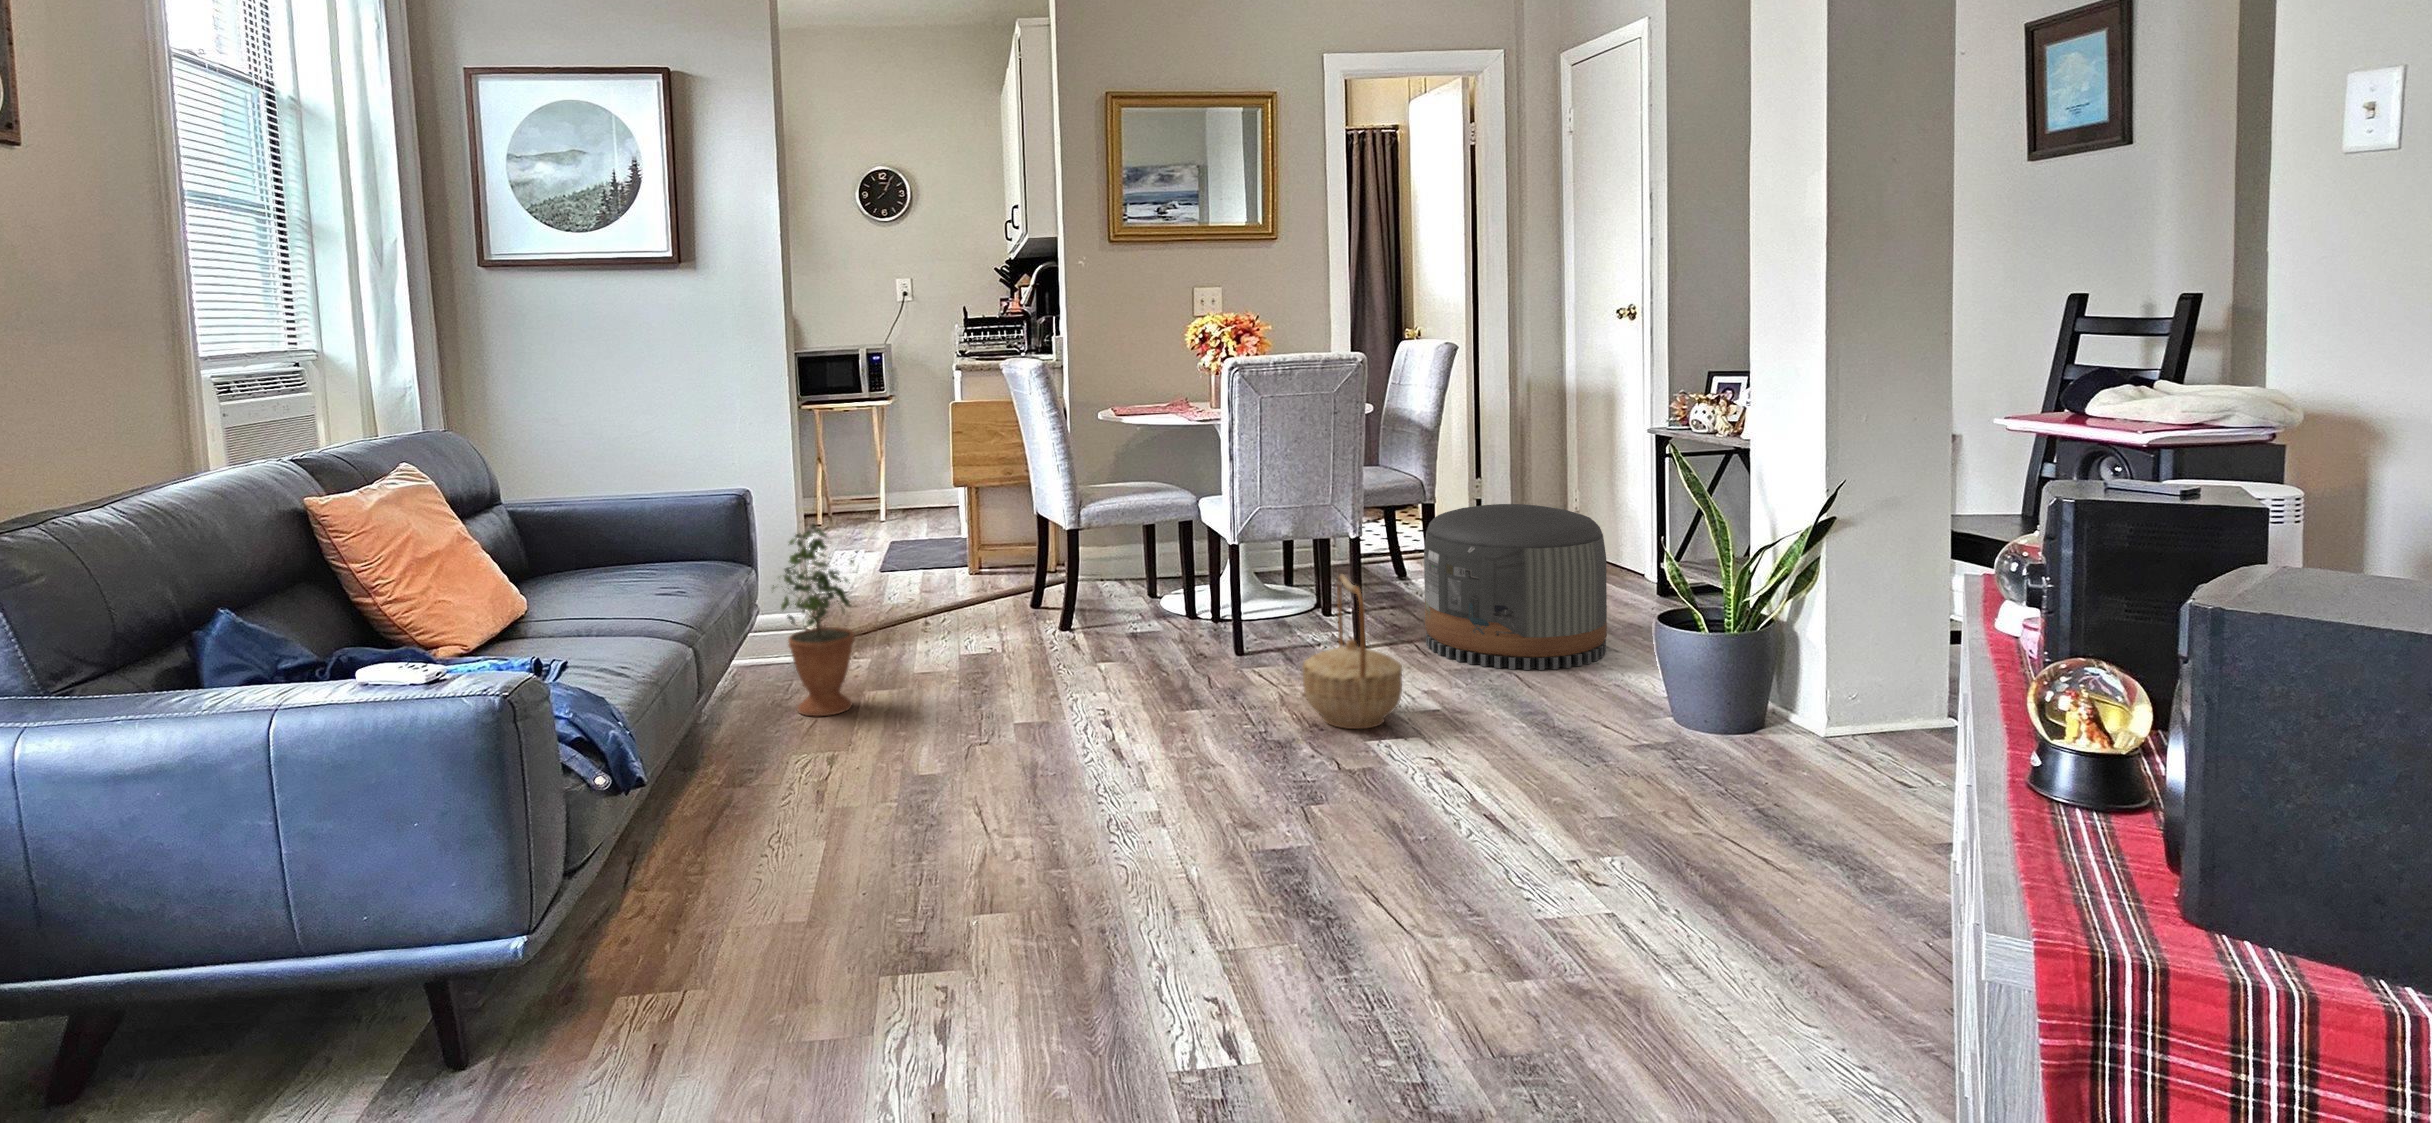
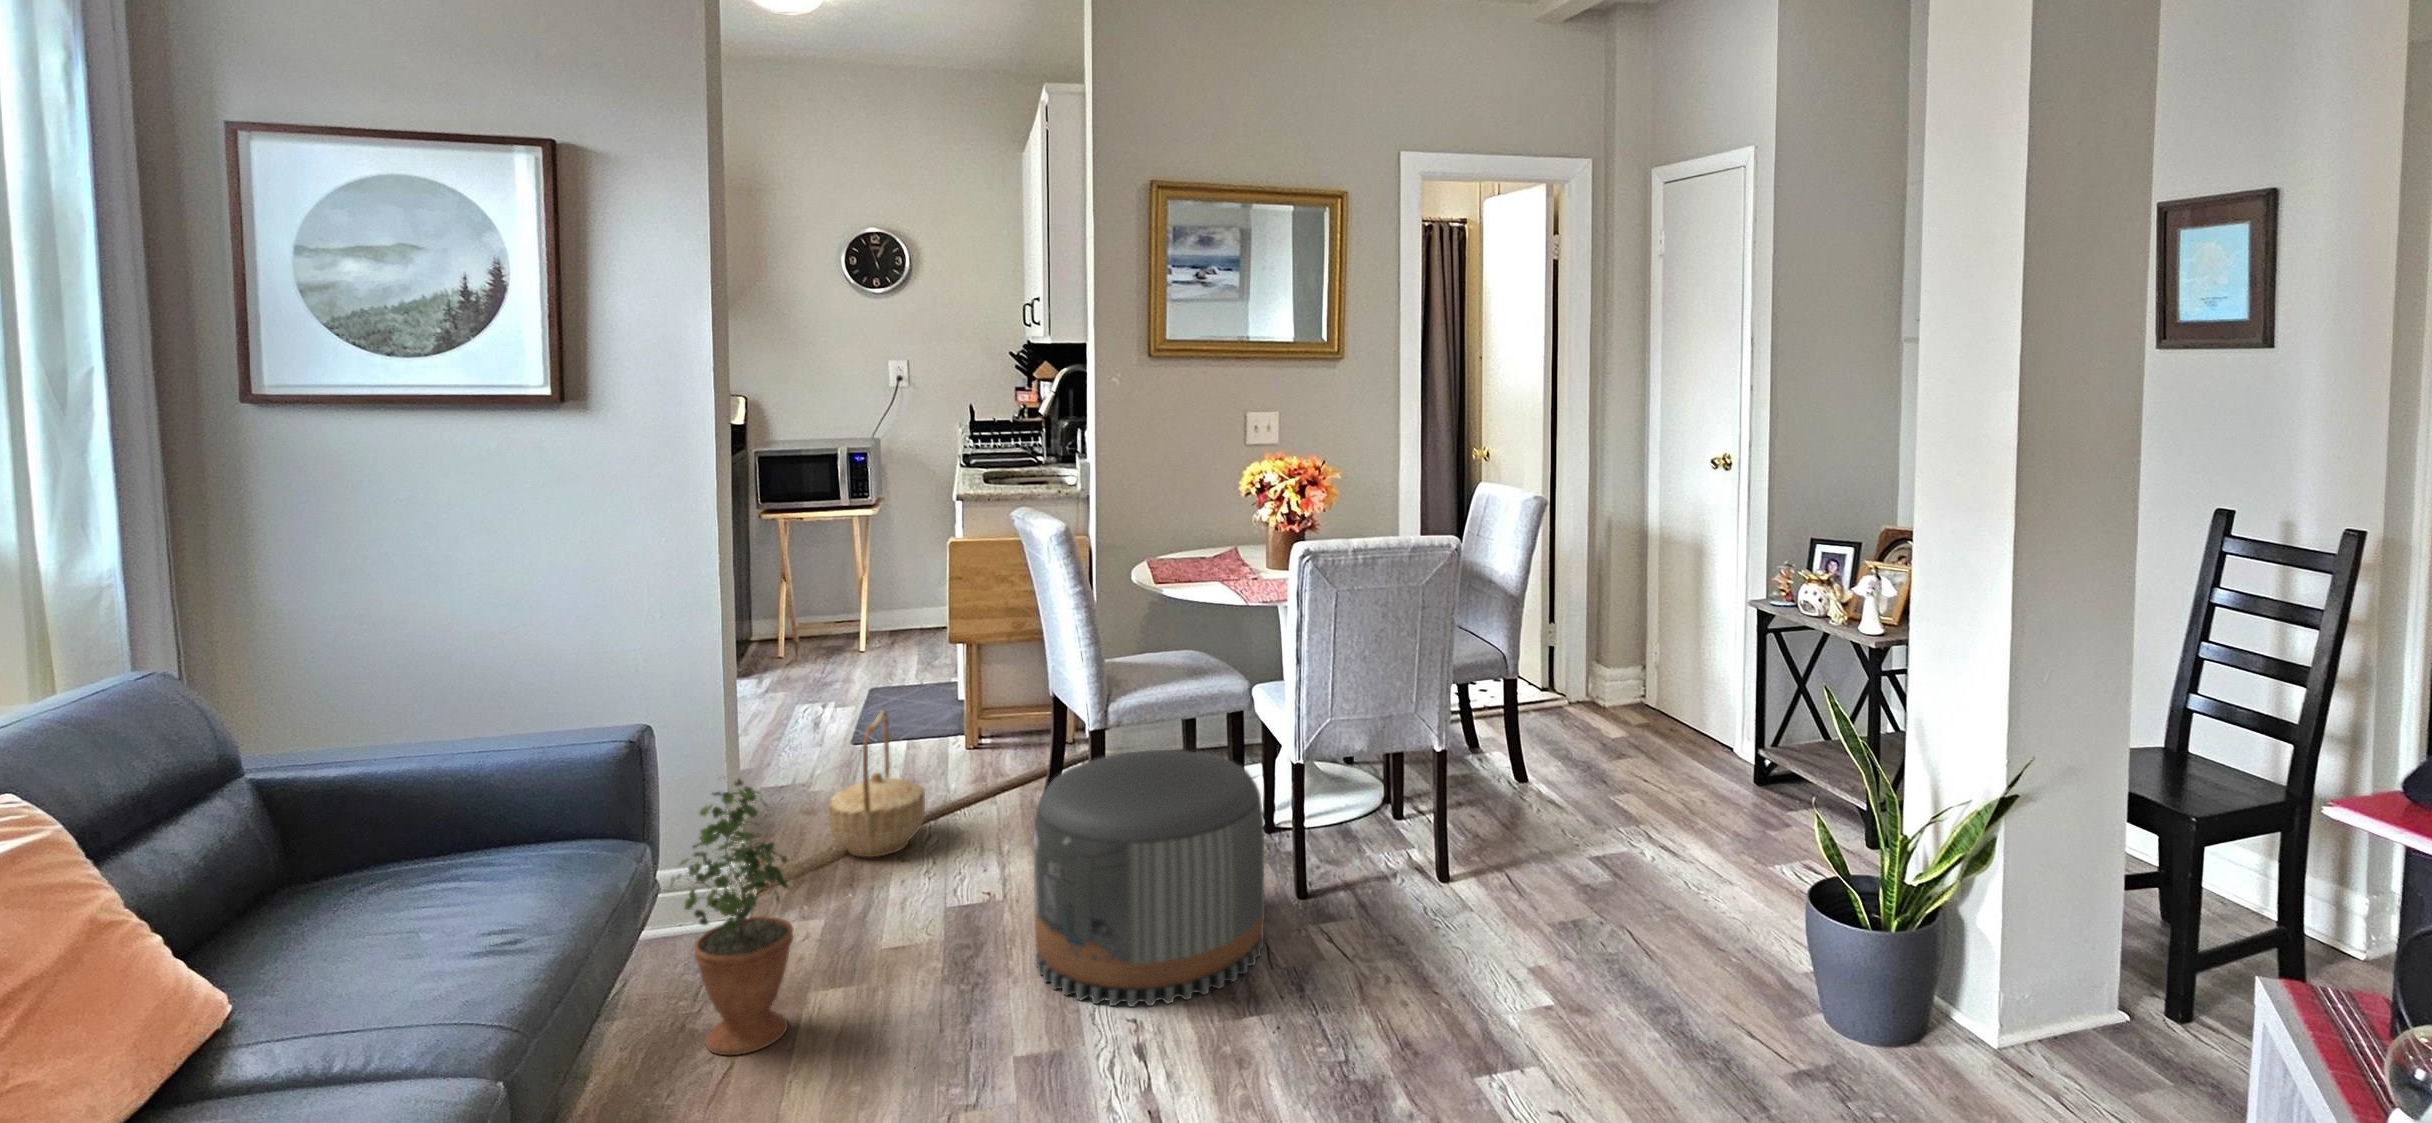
pouf: present [1424,504,1607,670] -> present [1033,750,1264,1007]
basket: present [1303,575,1402,729] -> present [829,710,925,857]

